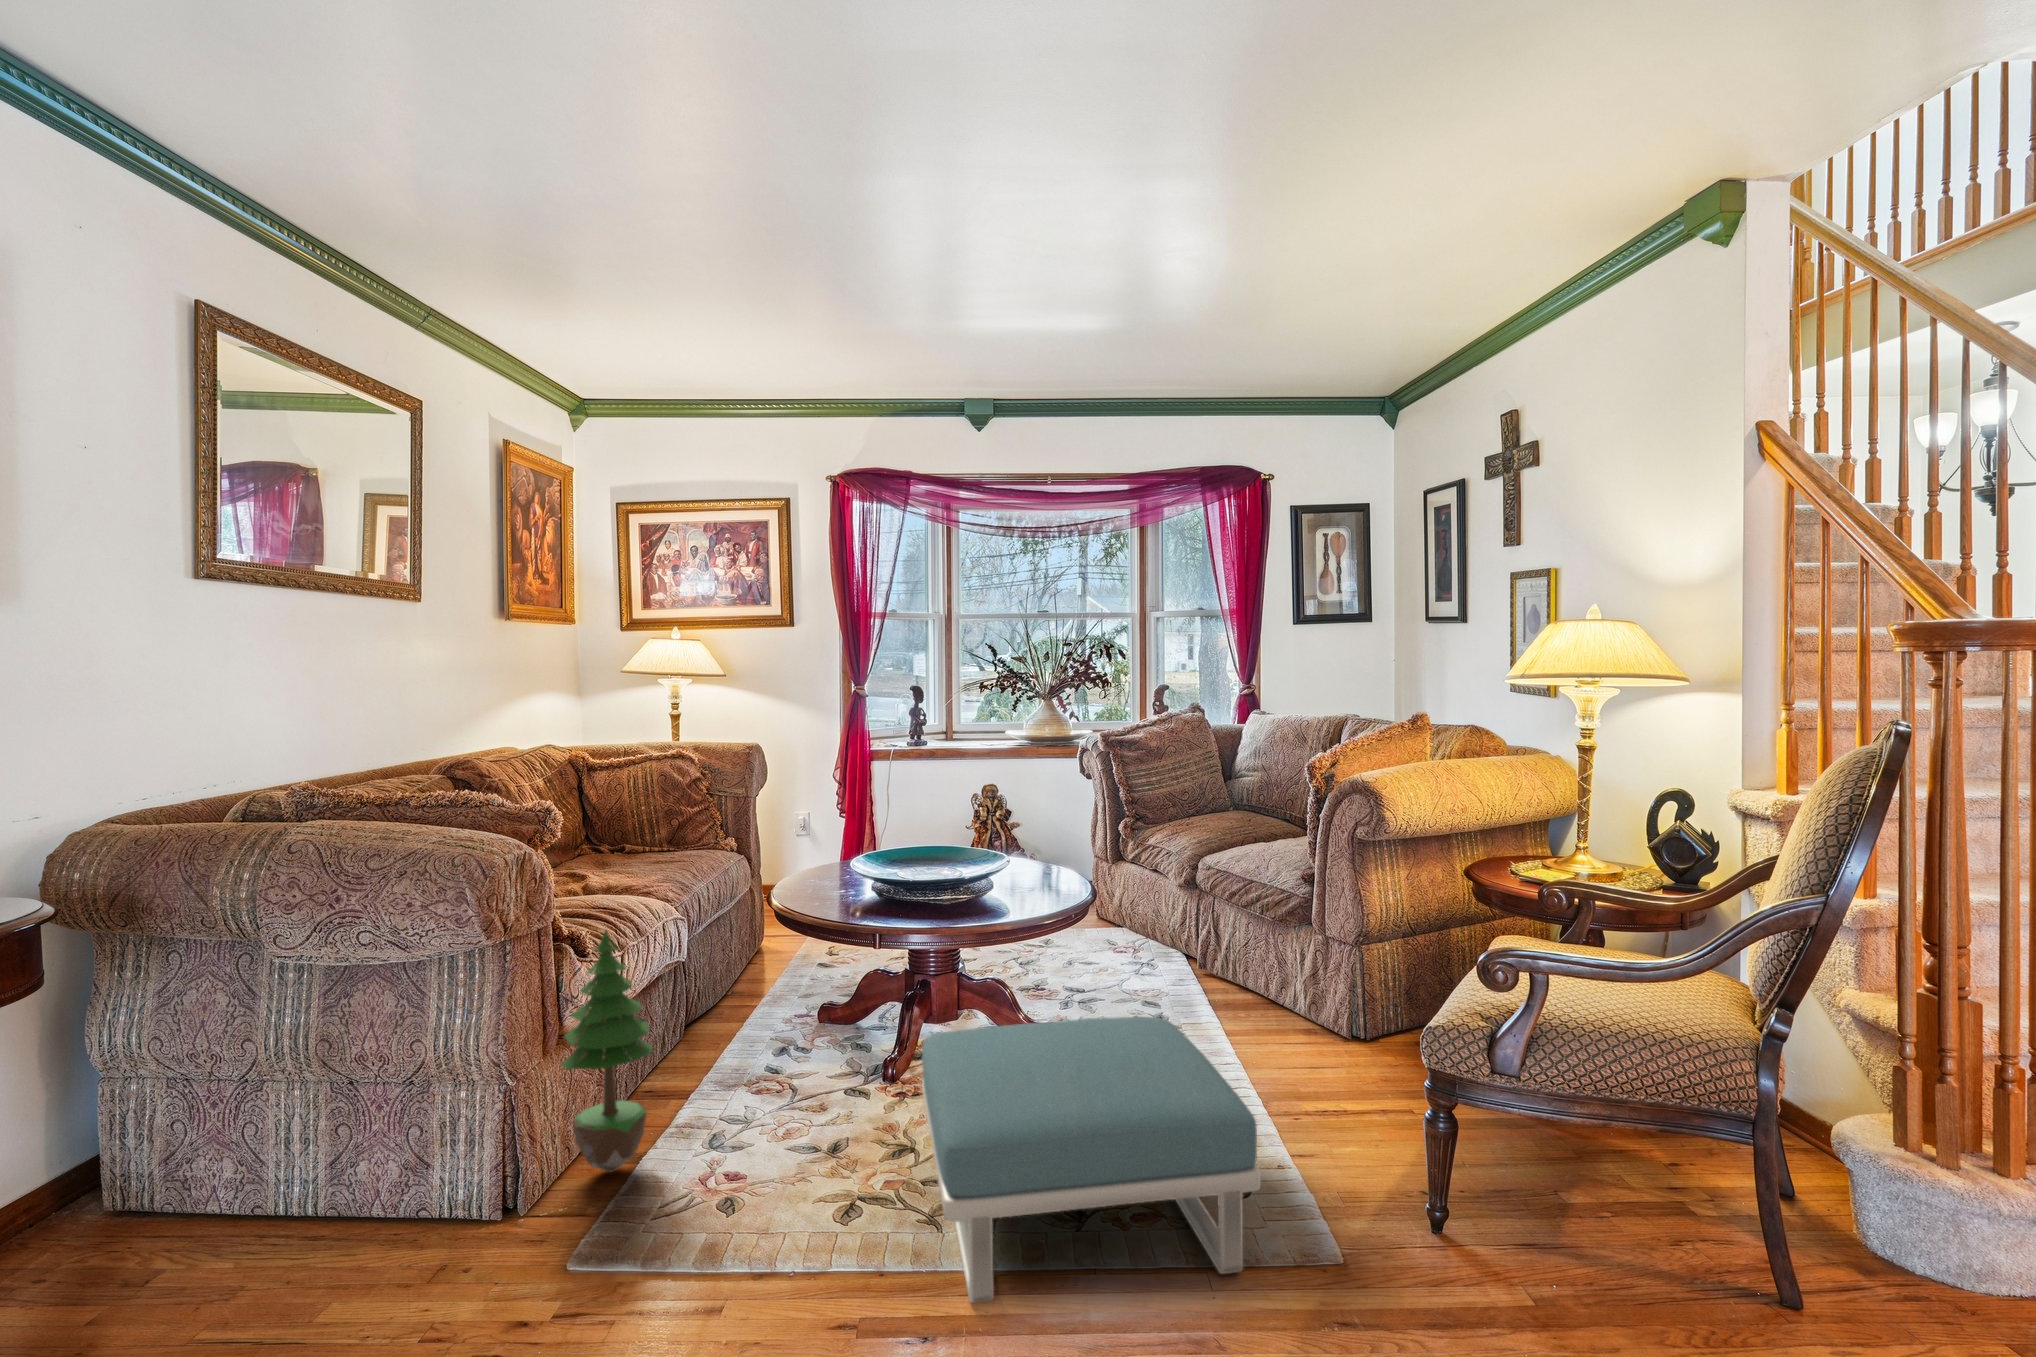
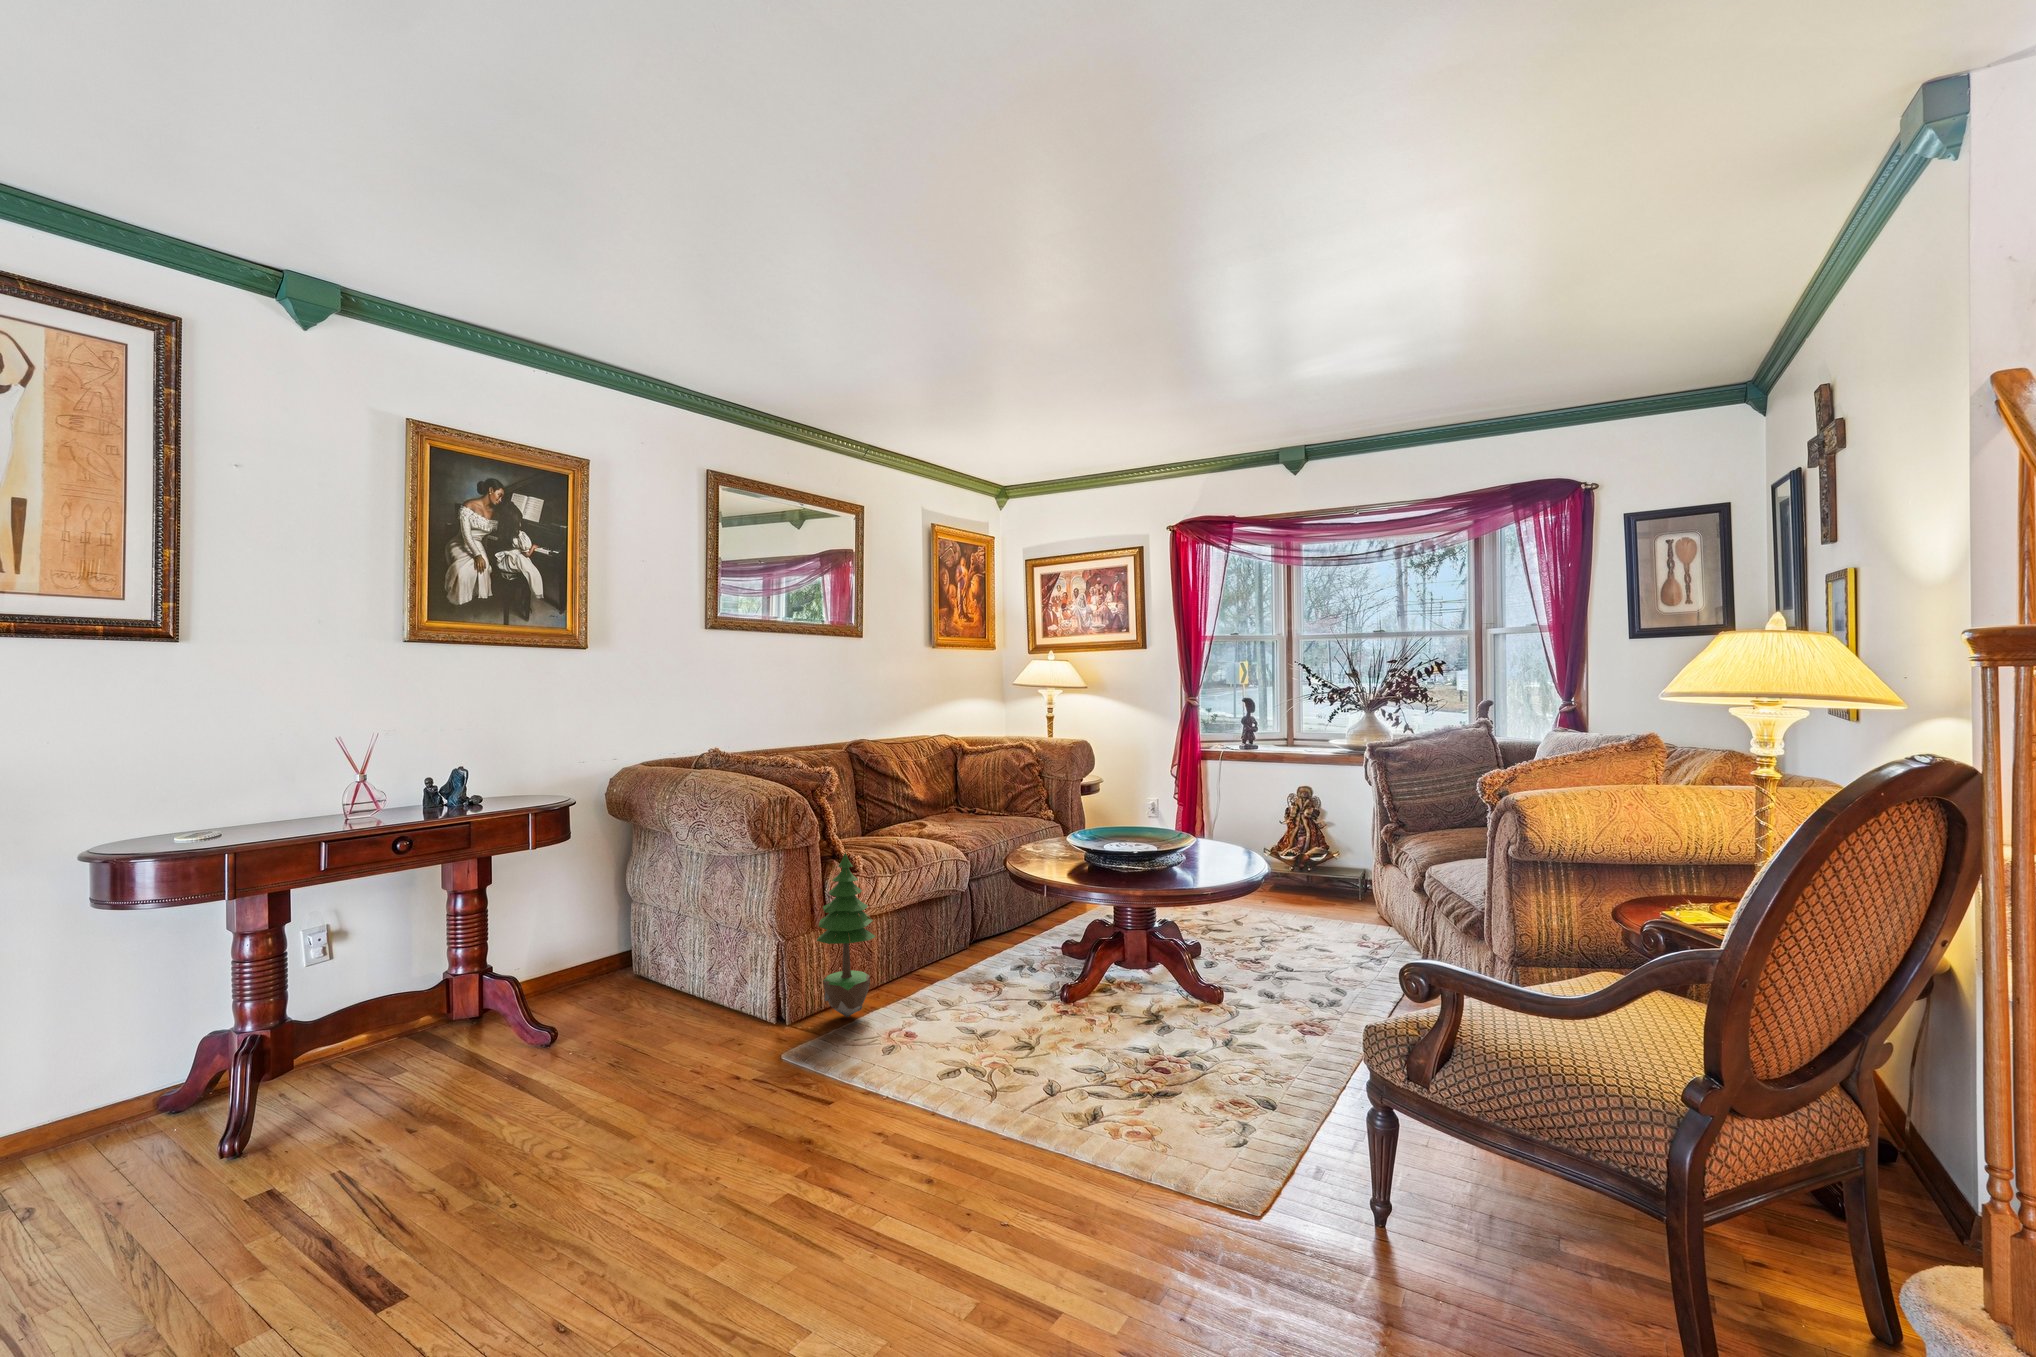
footstool: present [922,1017,1261,1303] -> none [939,962,1230,1195]

